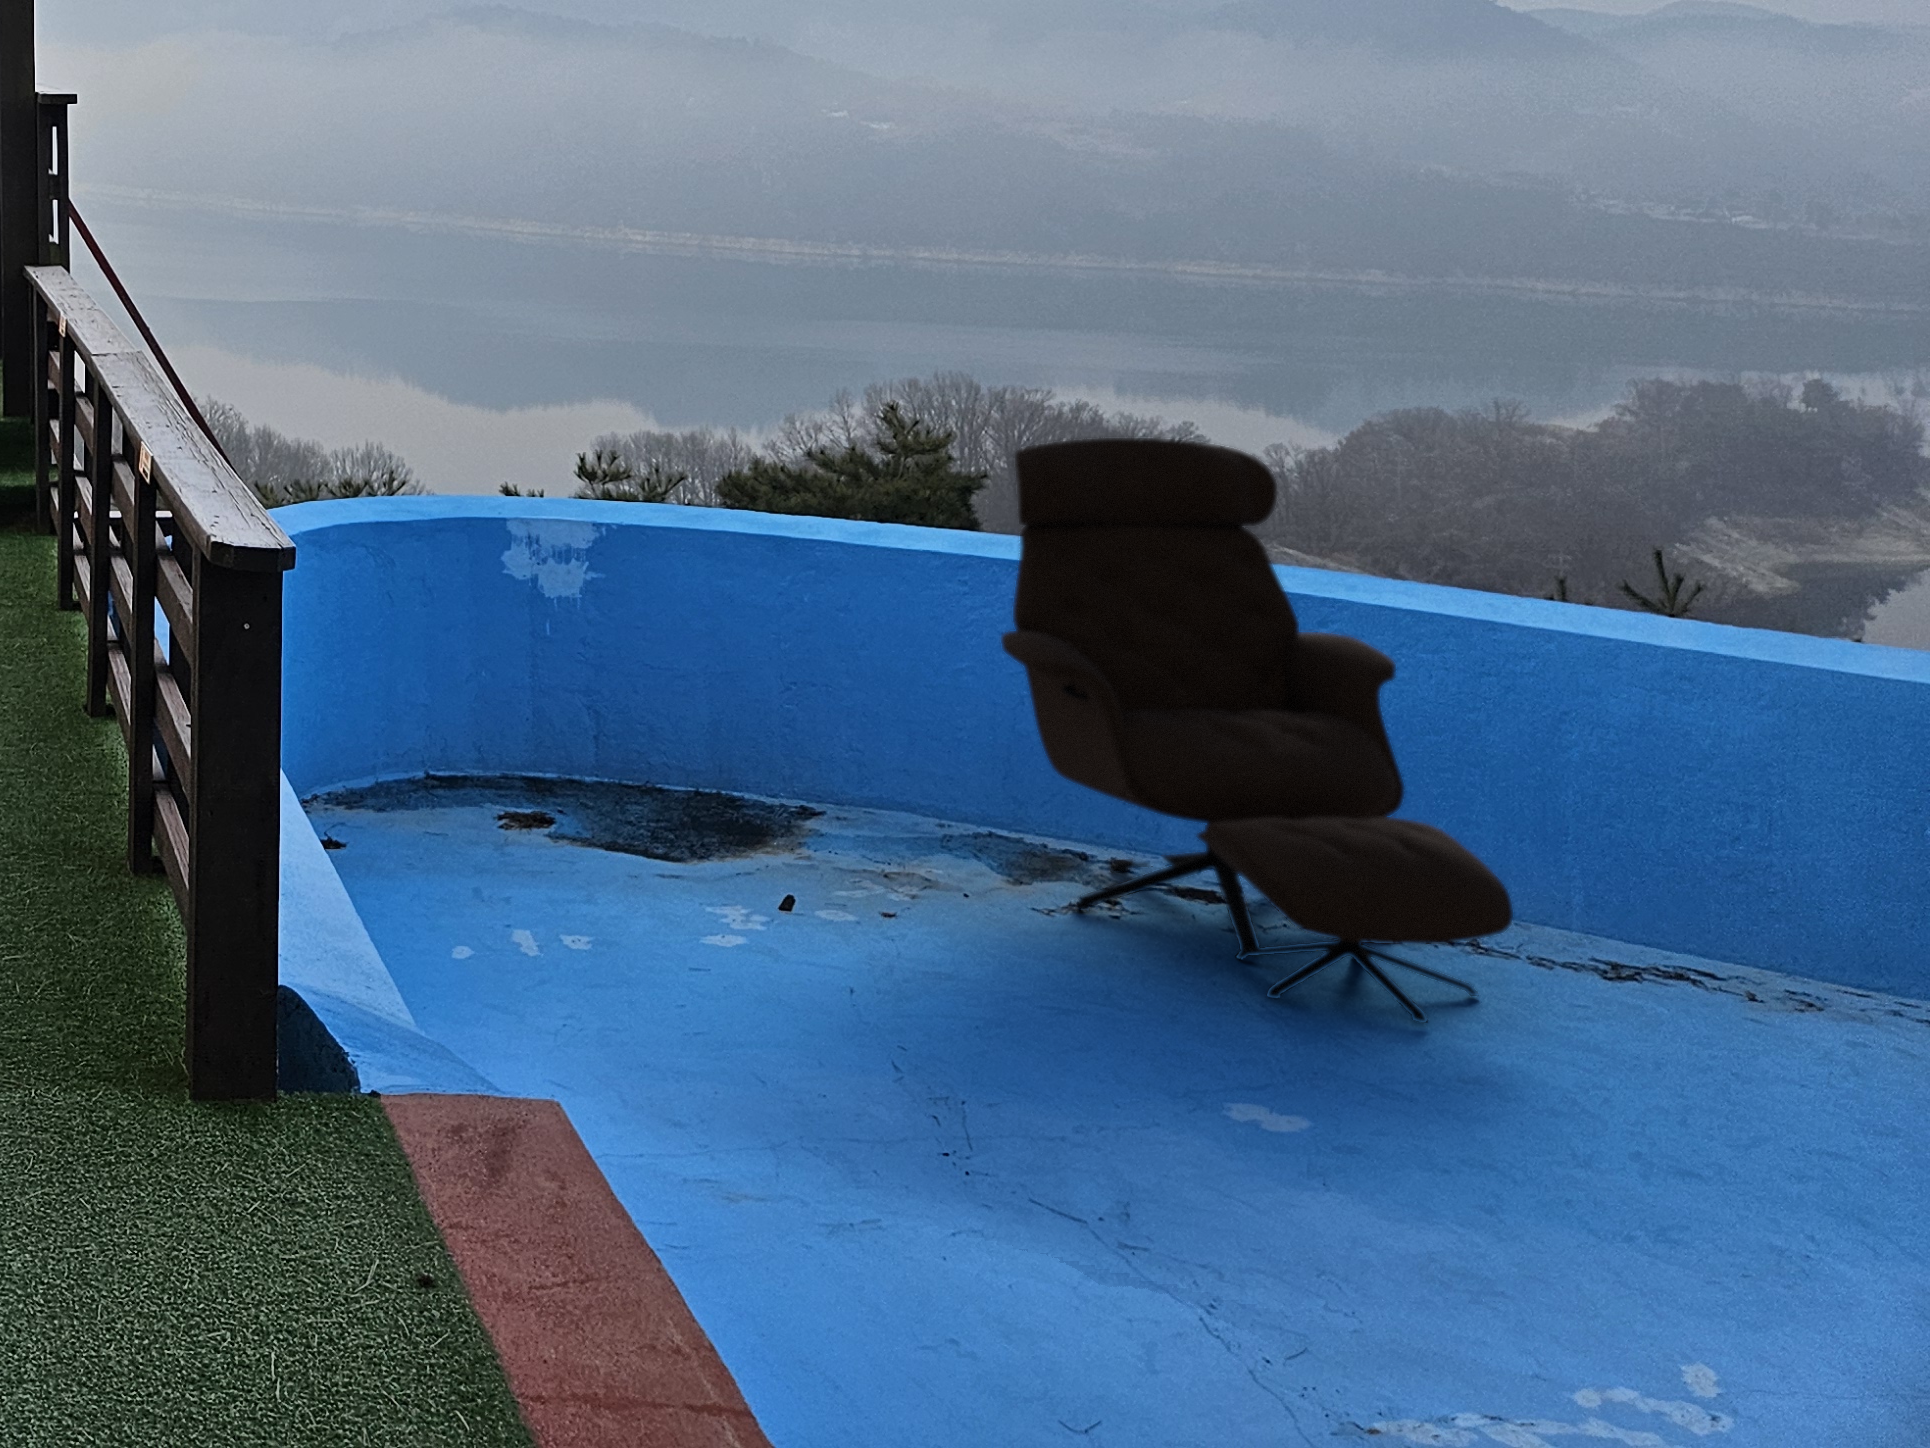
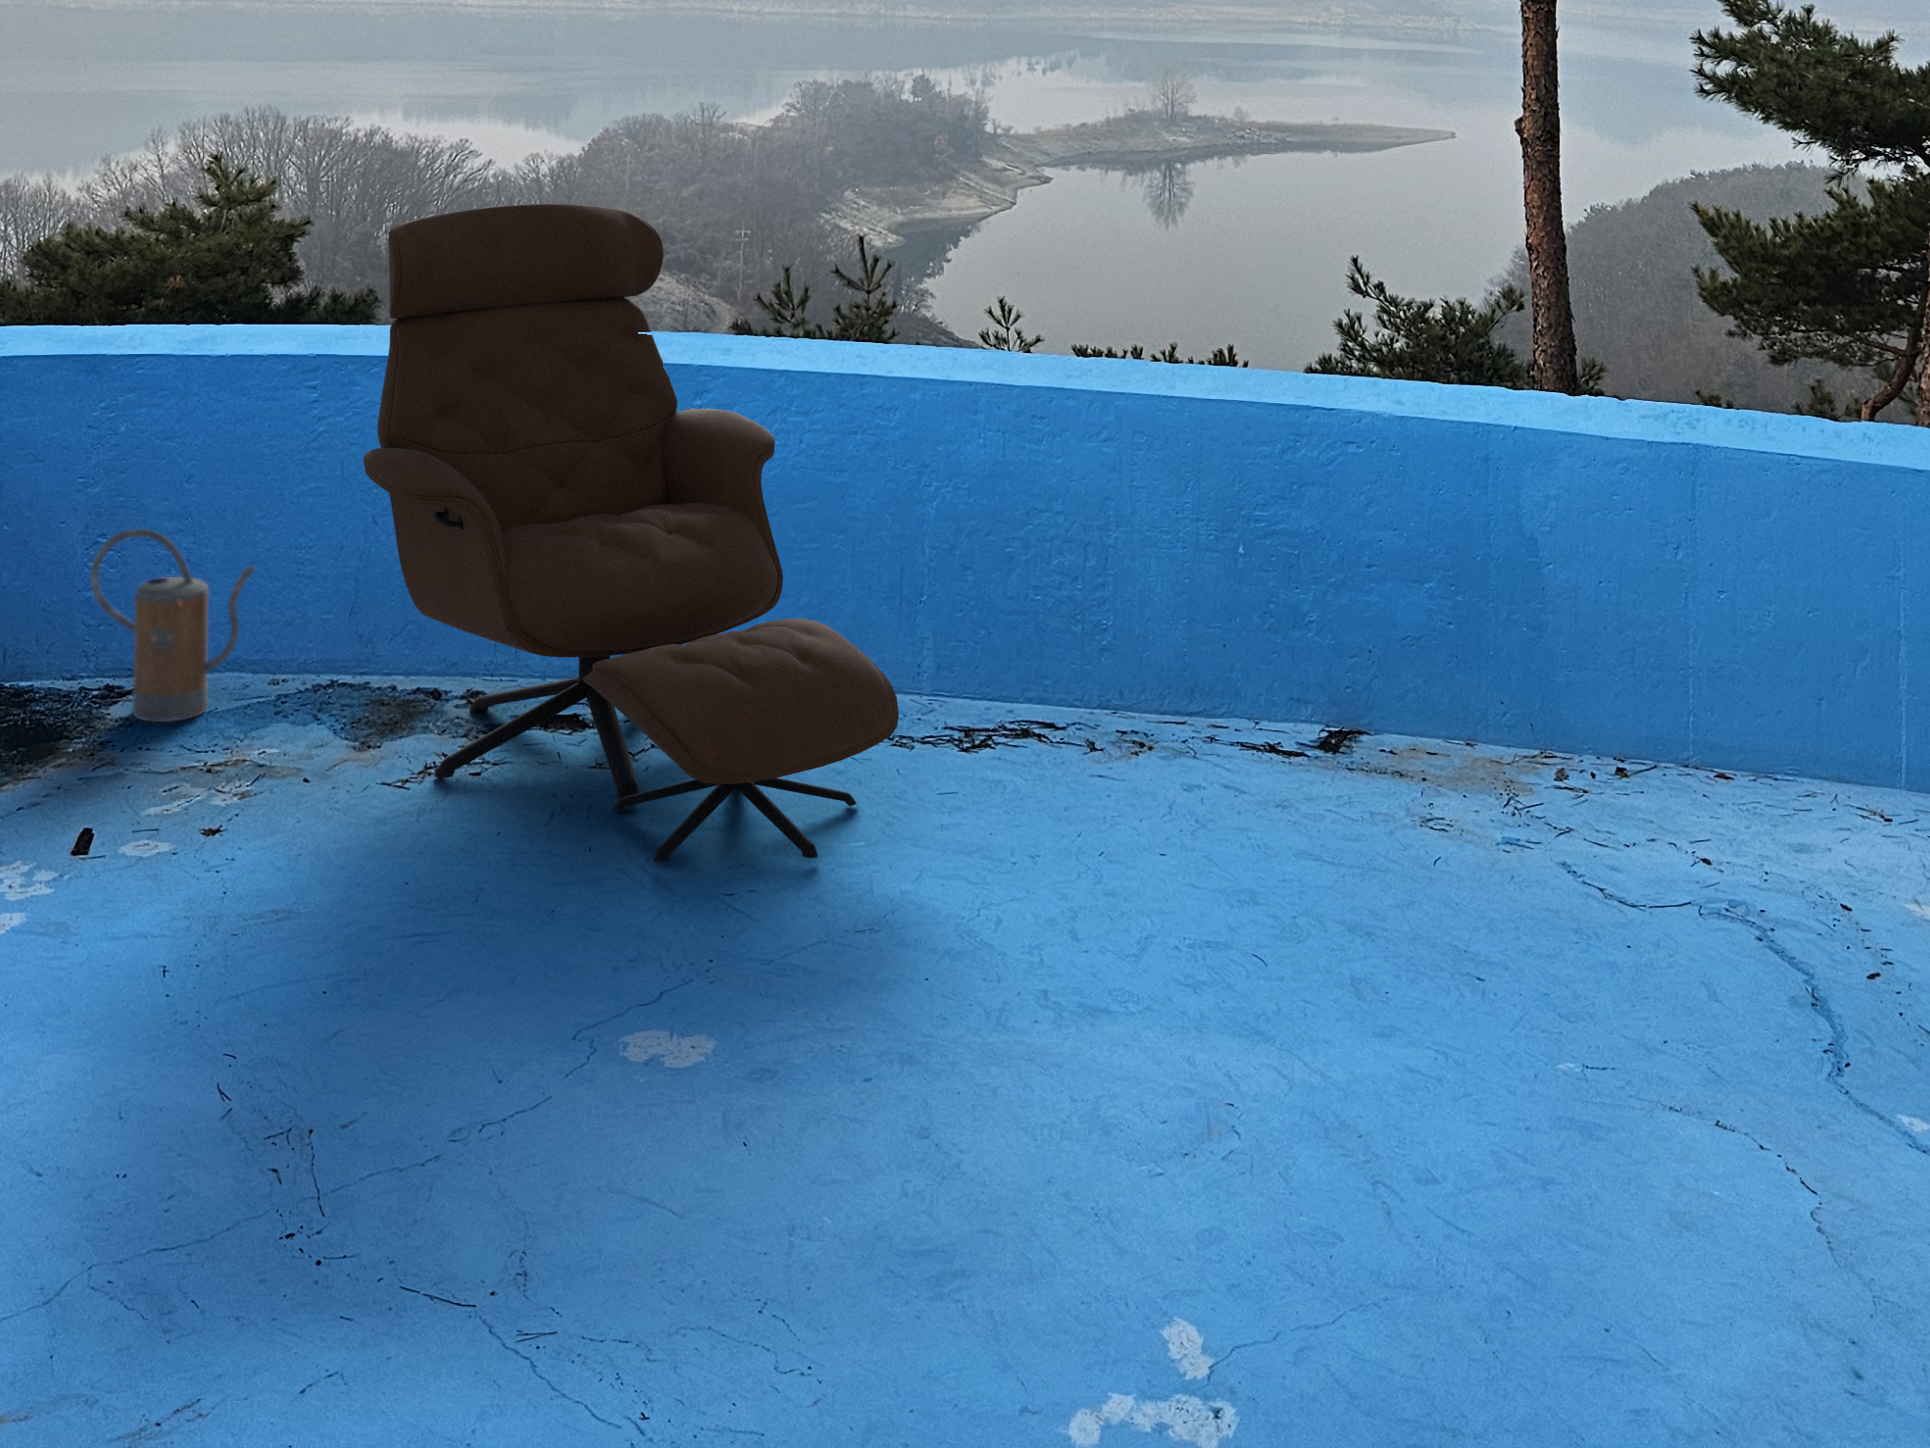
watering can: none [783,679,917,838] -> present [91,529,255,722]

